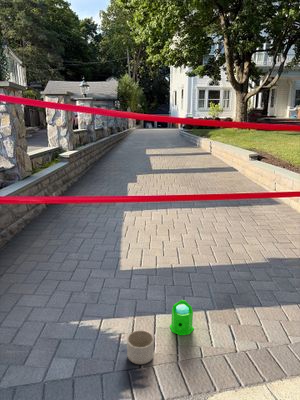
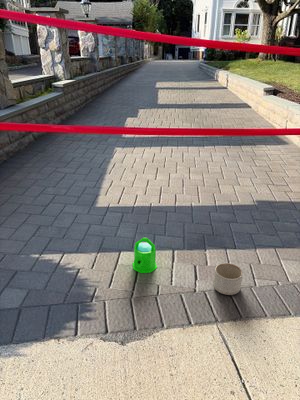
planter: present [127,330,154,364] -> present [213,263,243,295]

